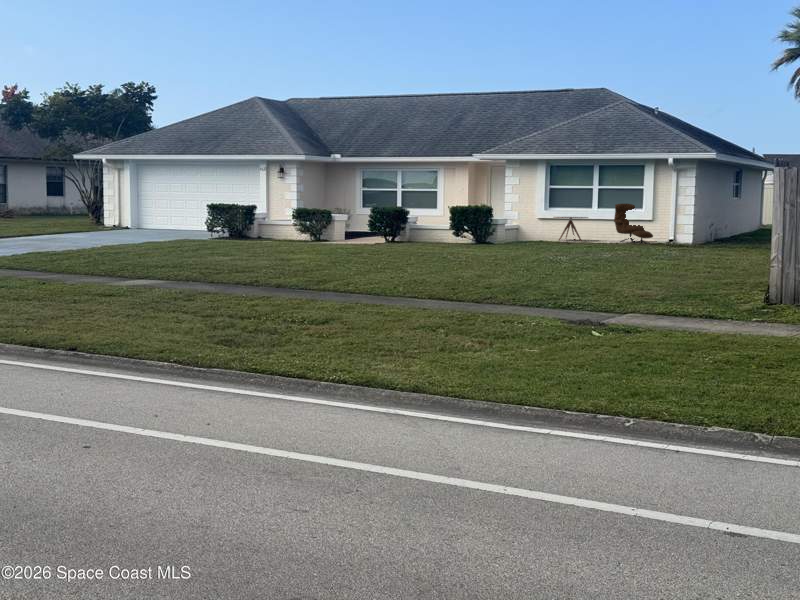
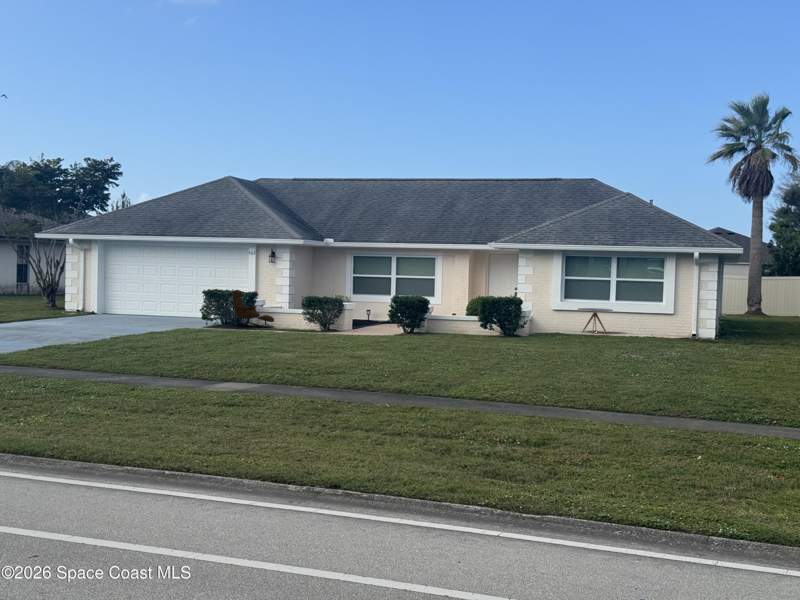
lounge chair: present [614,204,653,243] -> present [233,290,274,327]

